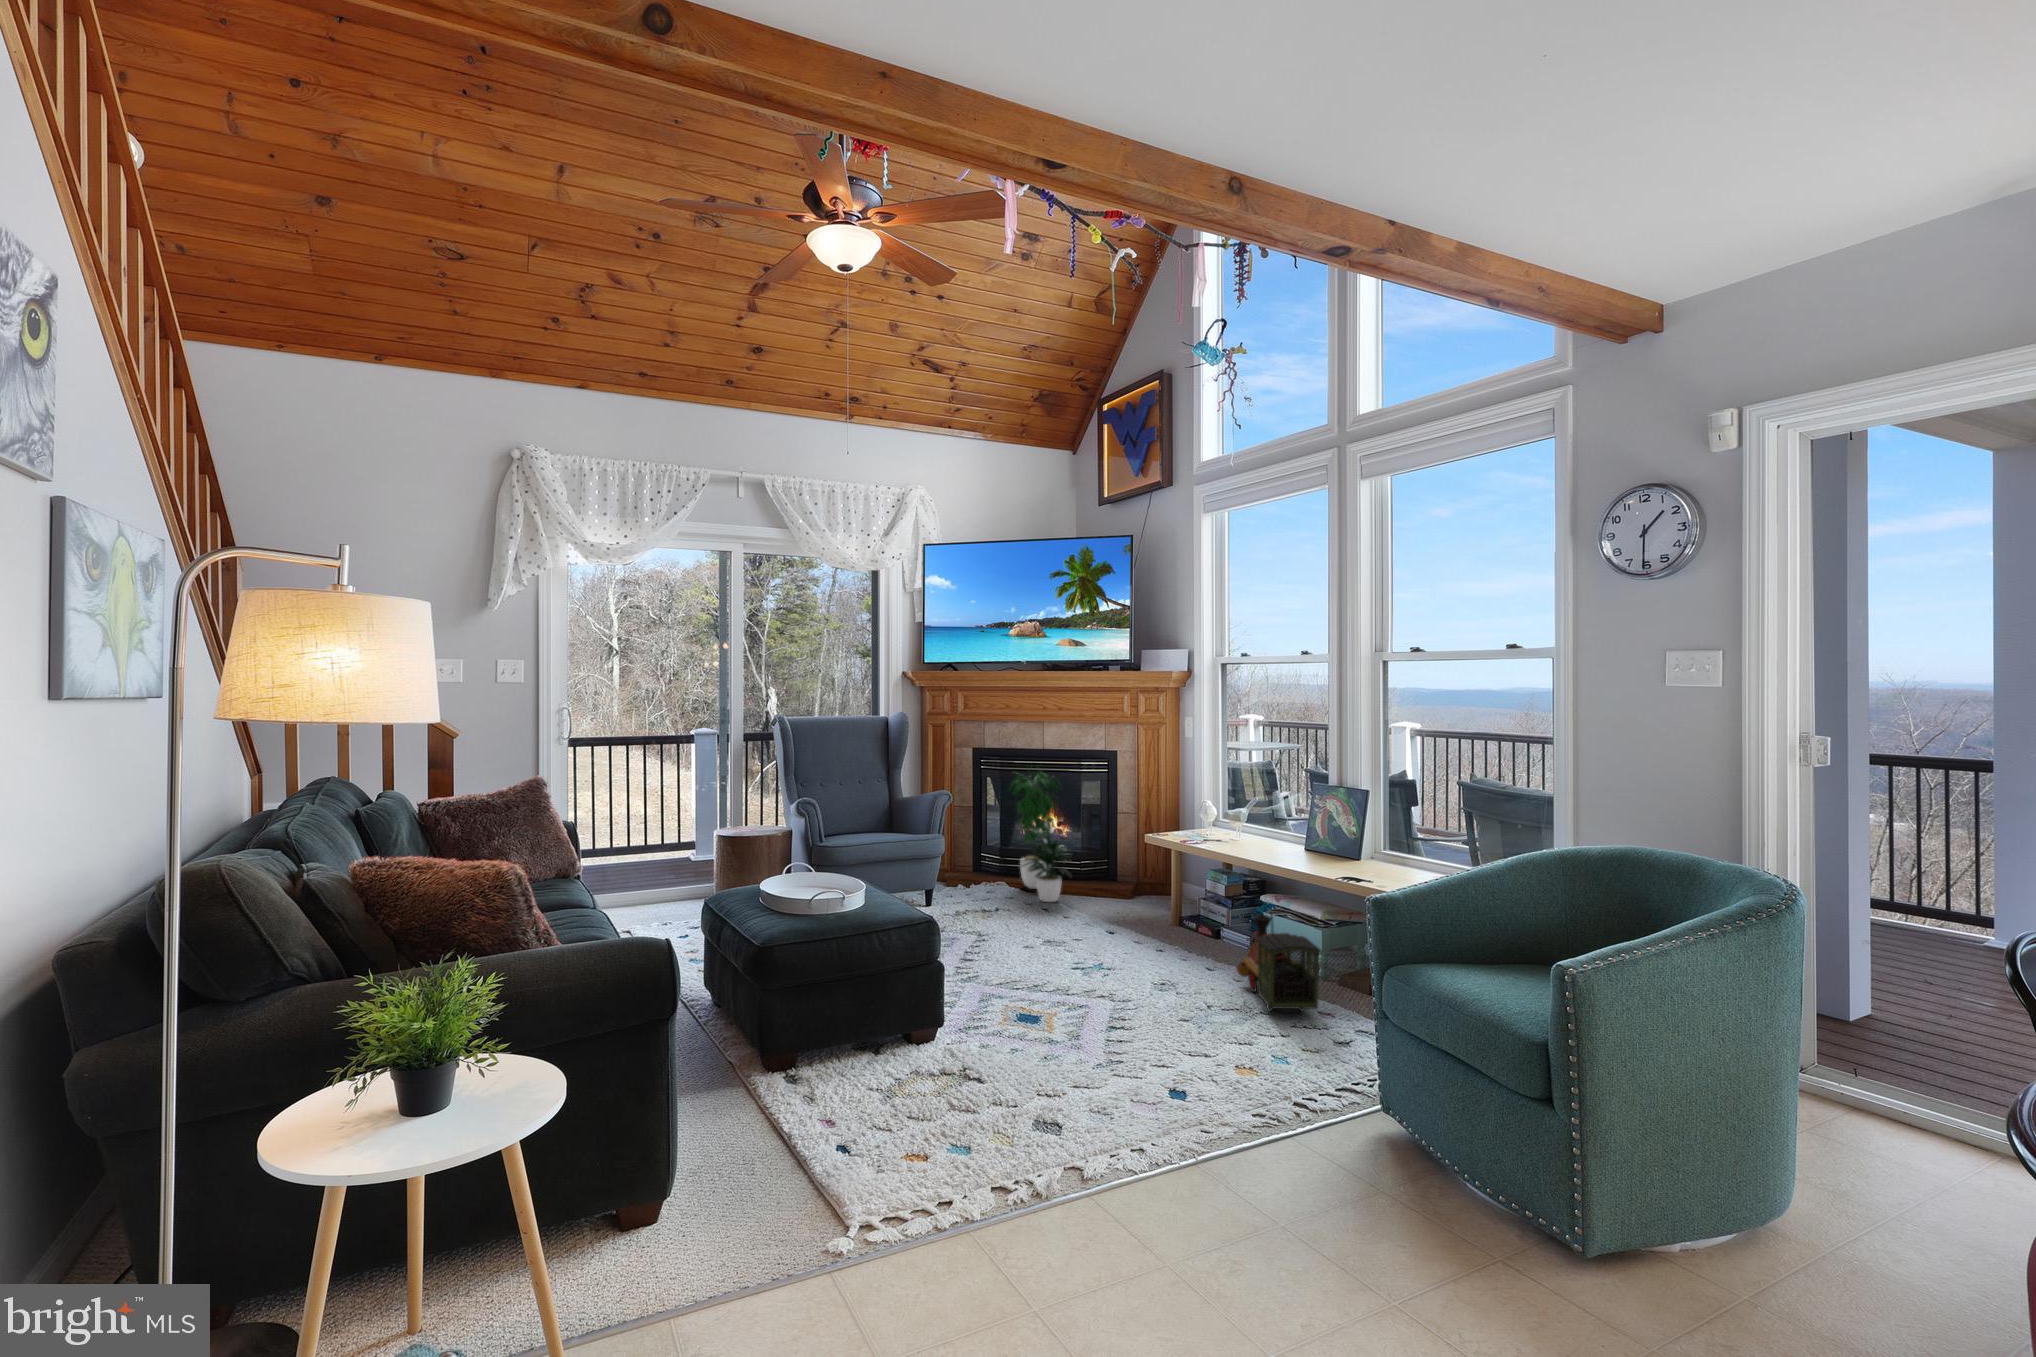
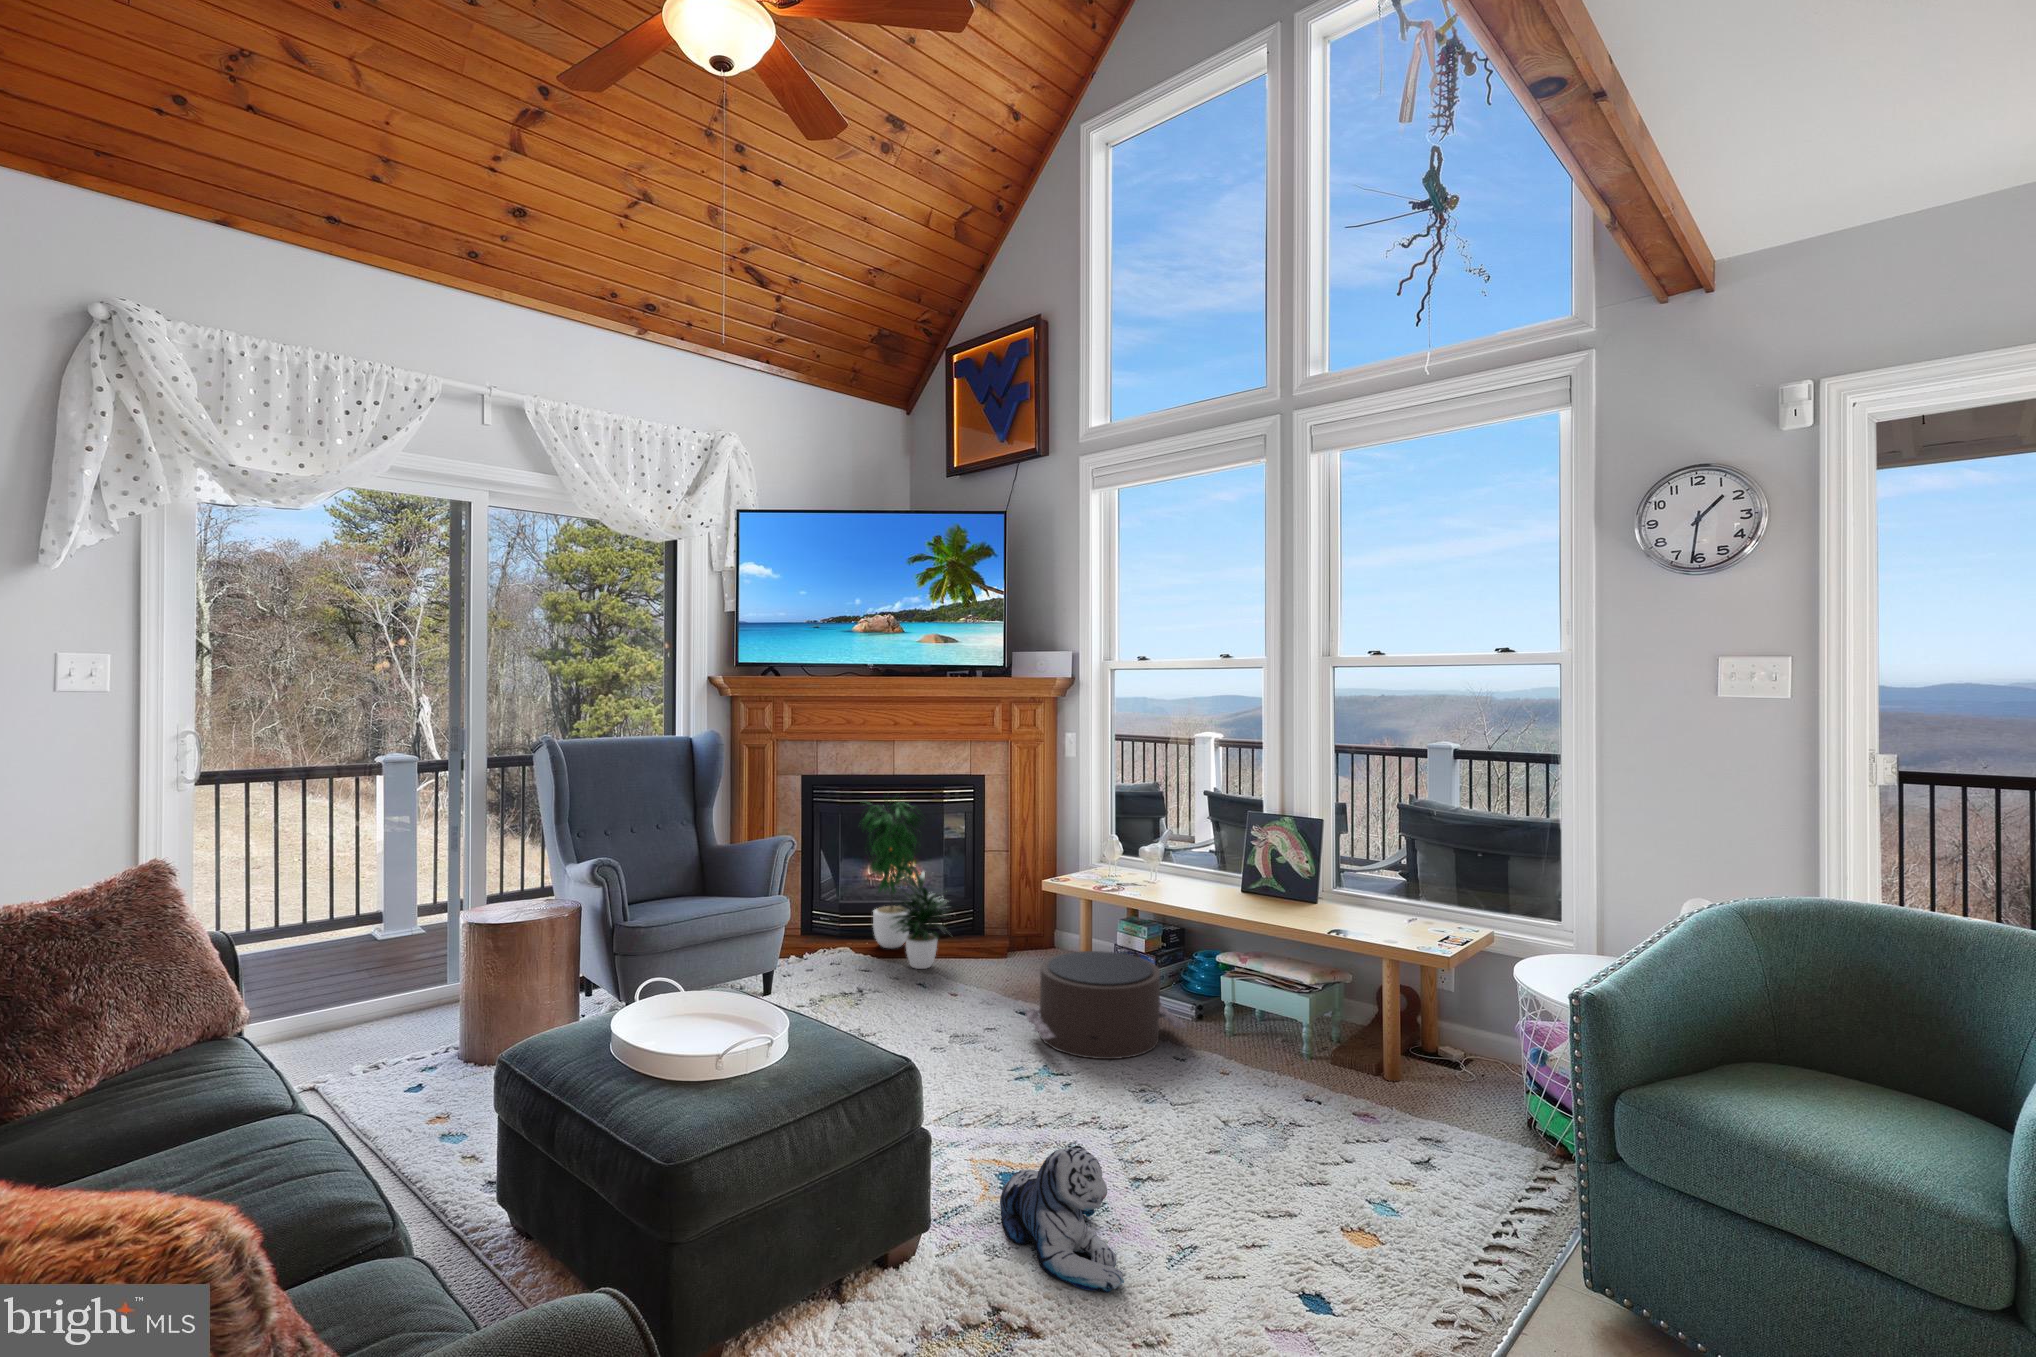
pouf: none [1096,886,1217,963] -> present [1025,951,1186,1059]
toy train: present [1236,914,1321,1012] -> none [1236,994,1383,1132]
plush toy: none [996,978,1063,1065] -> present [1000,1146,1124,1293]

